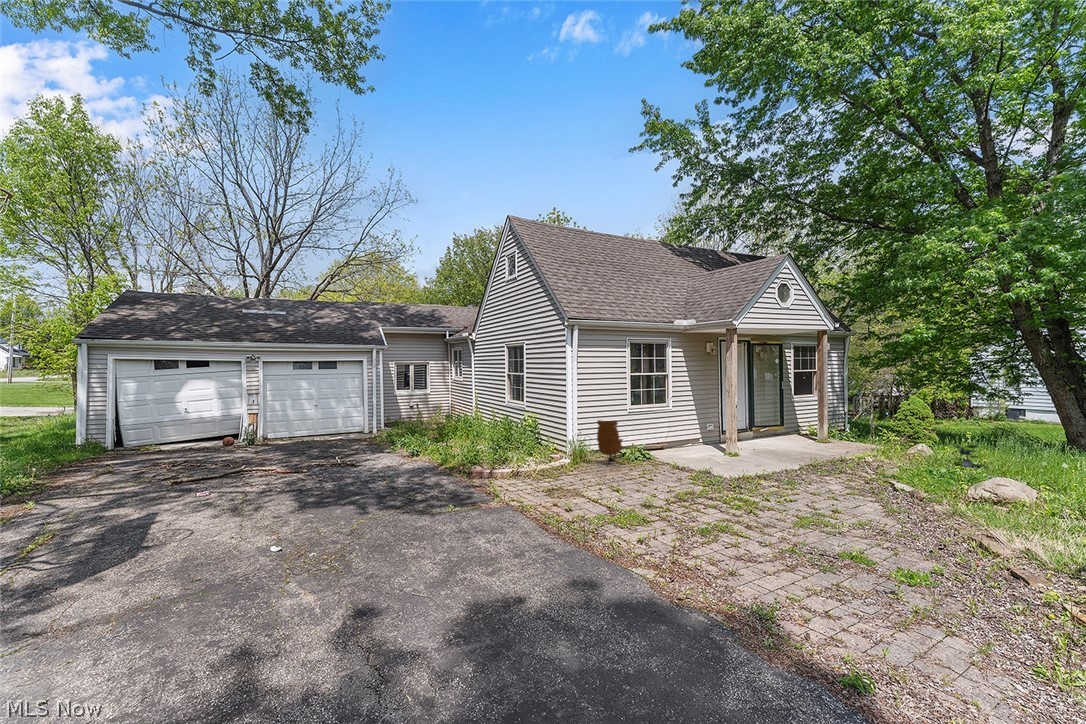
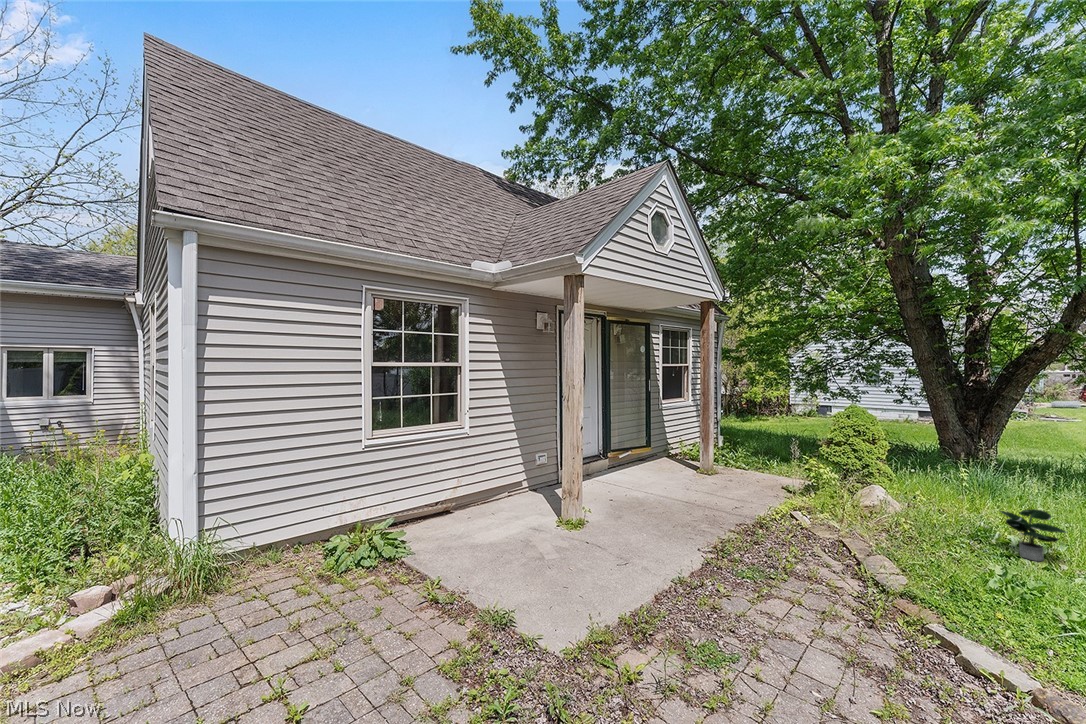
lounge chair: present [597,420,623,465] -> none [204,488,334,620]

